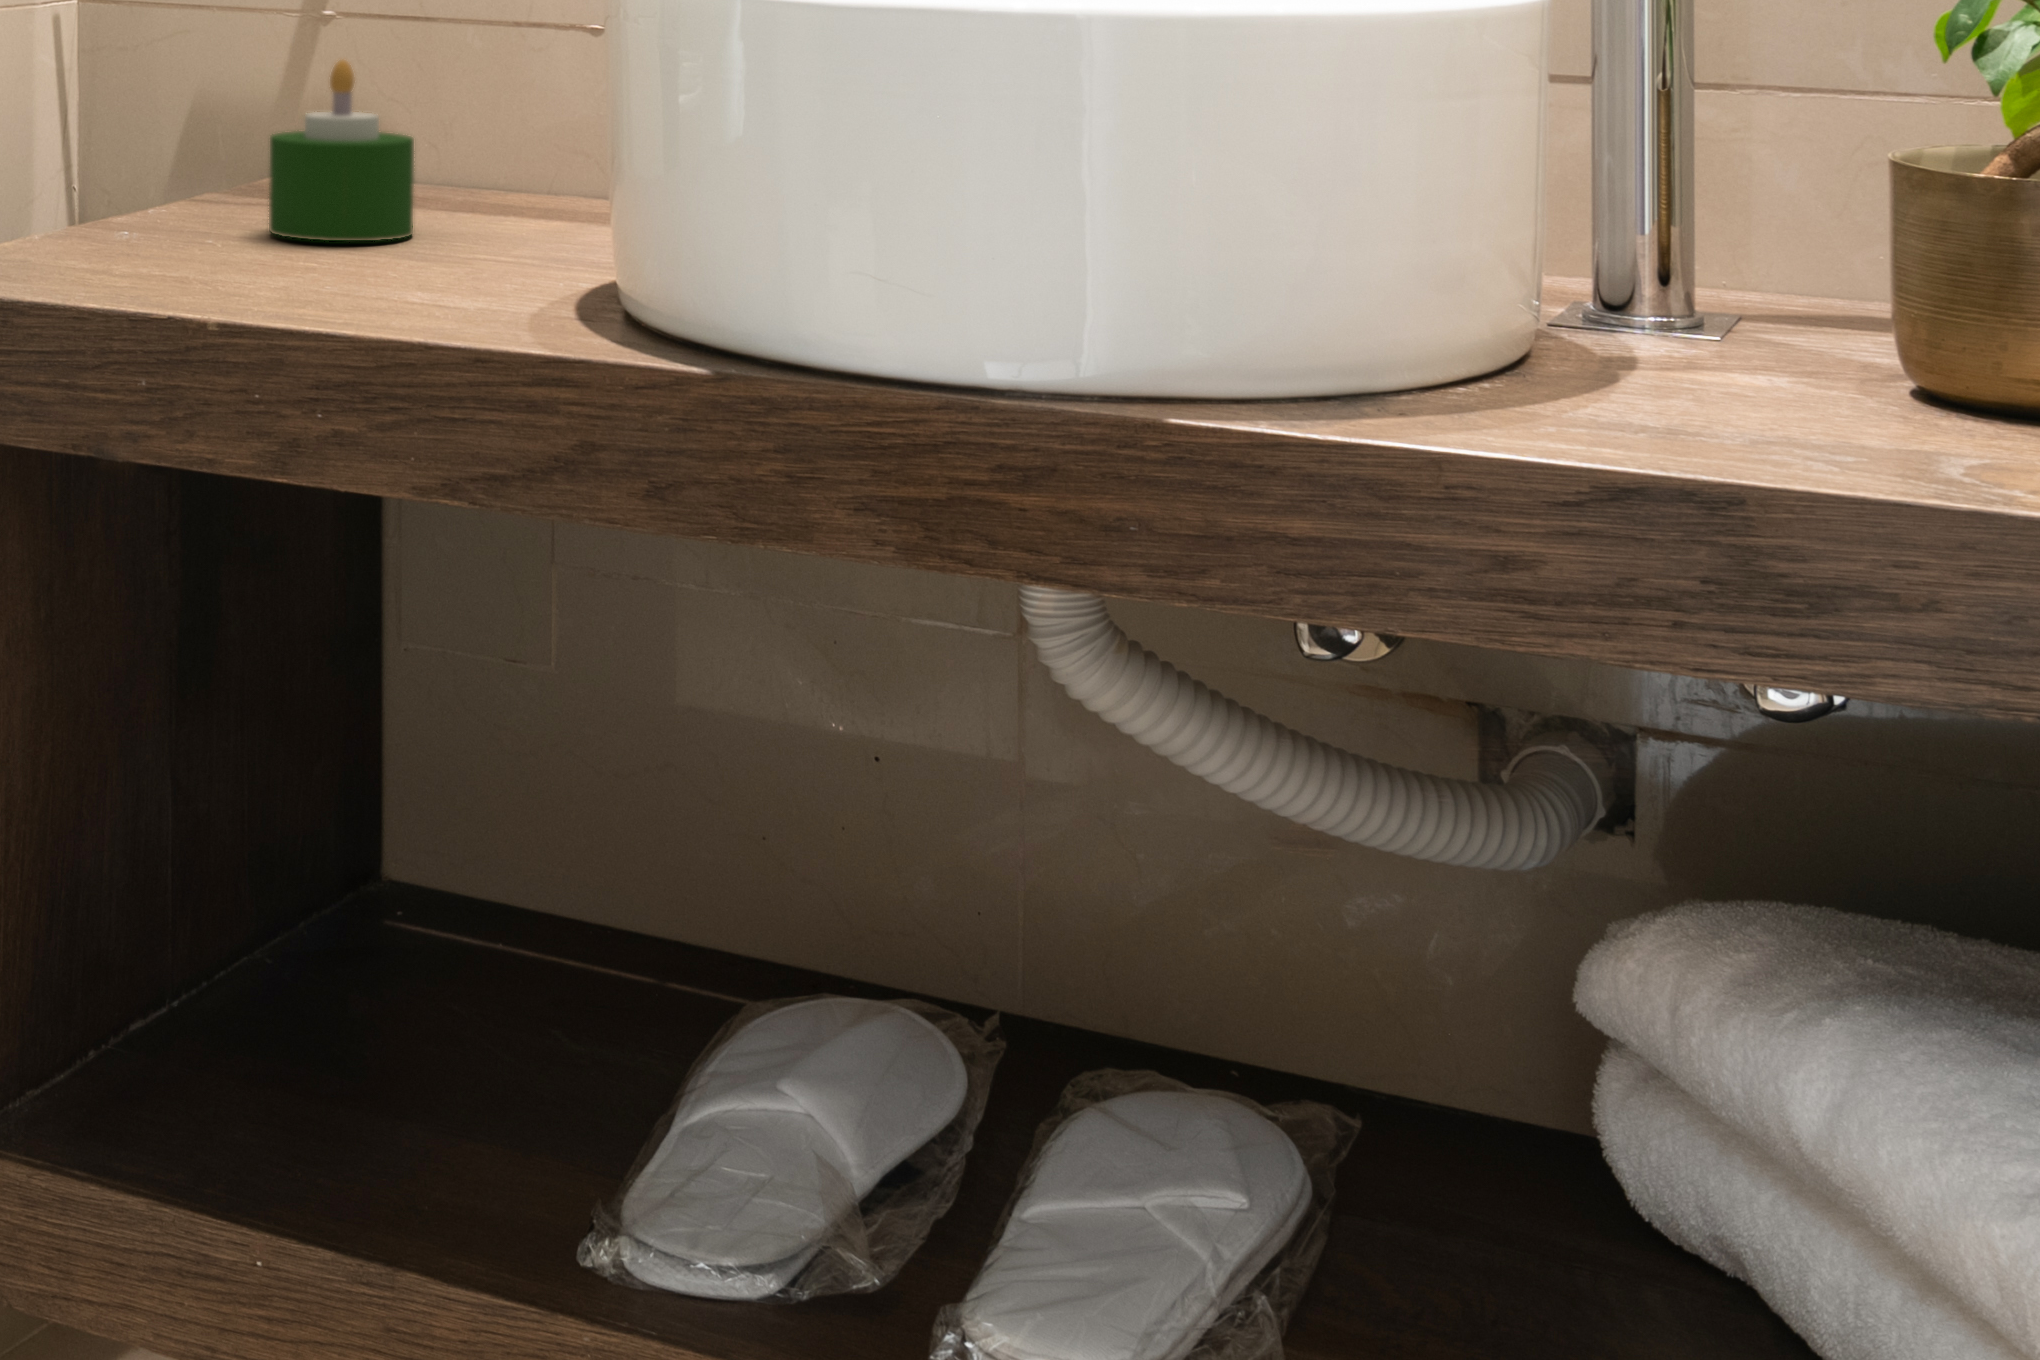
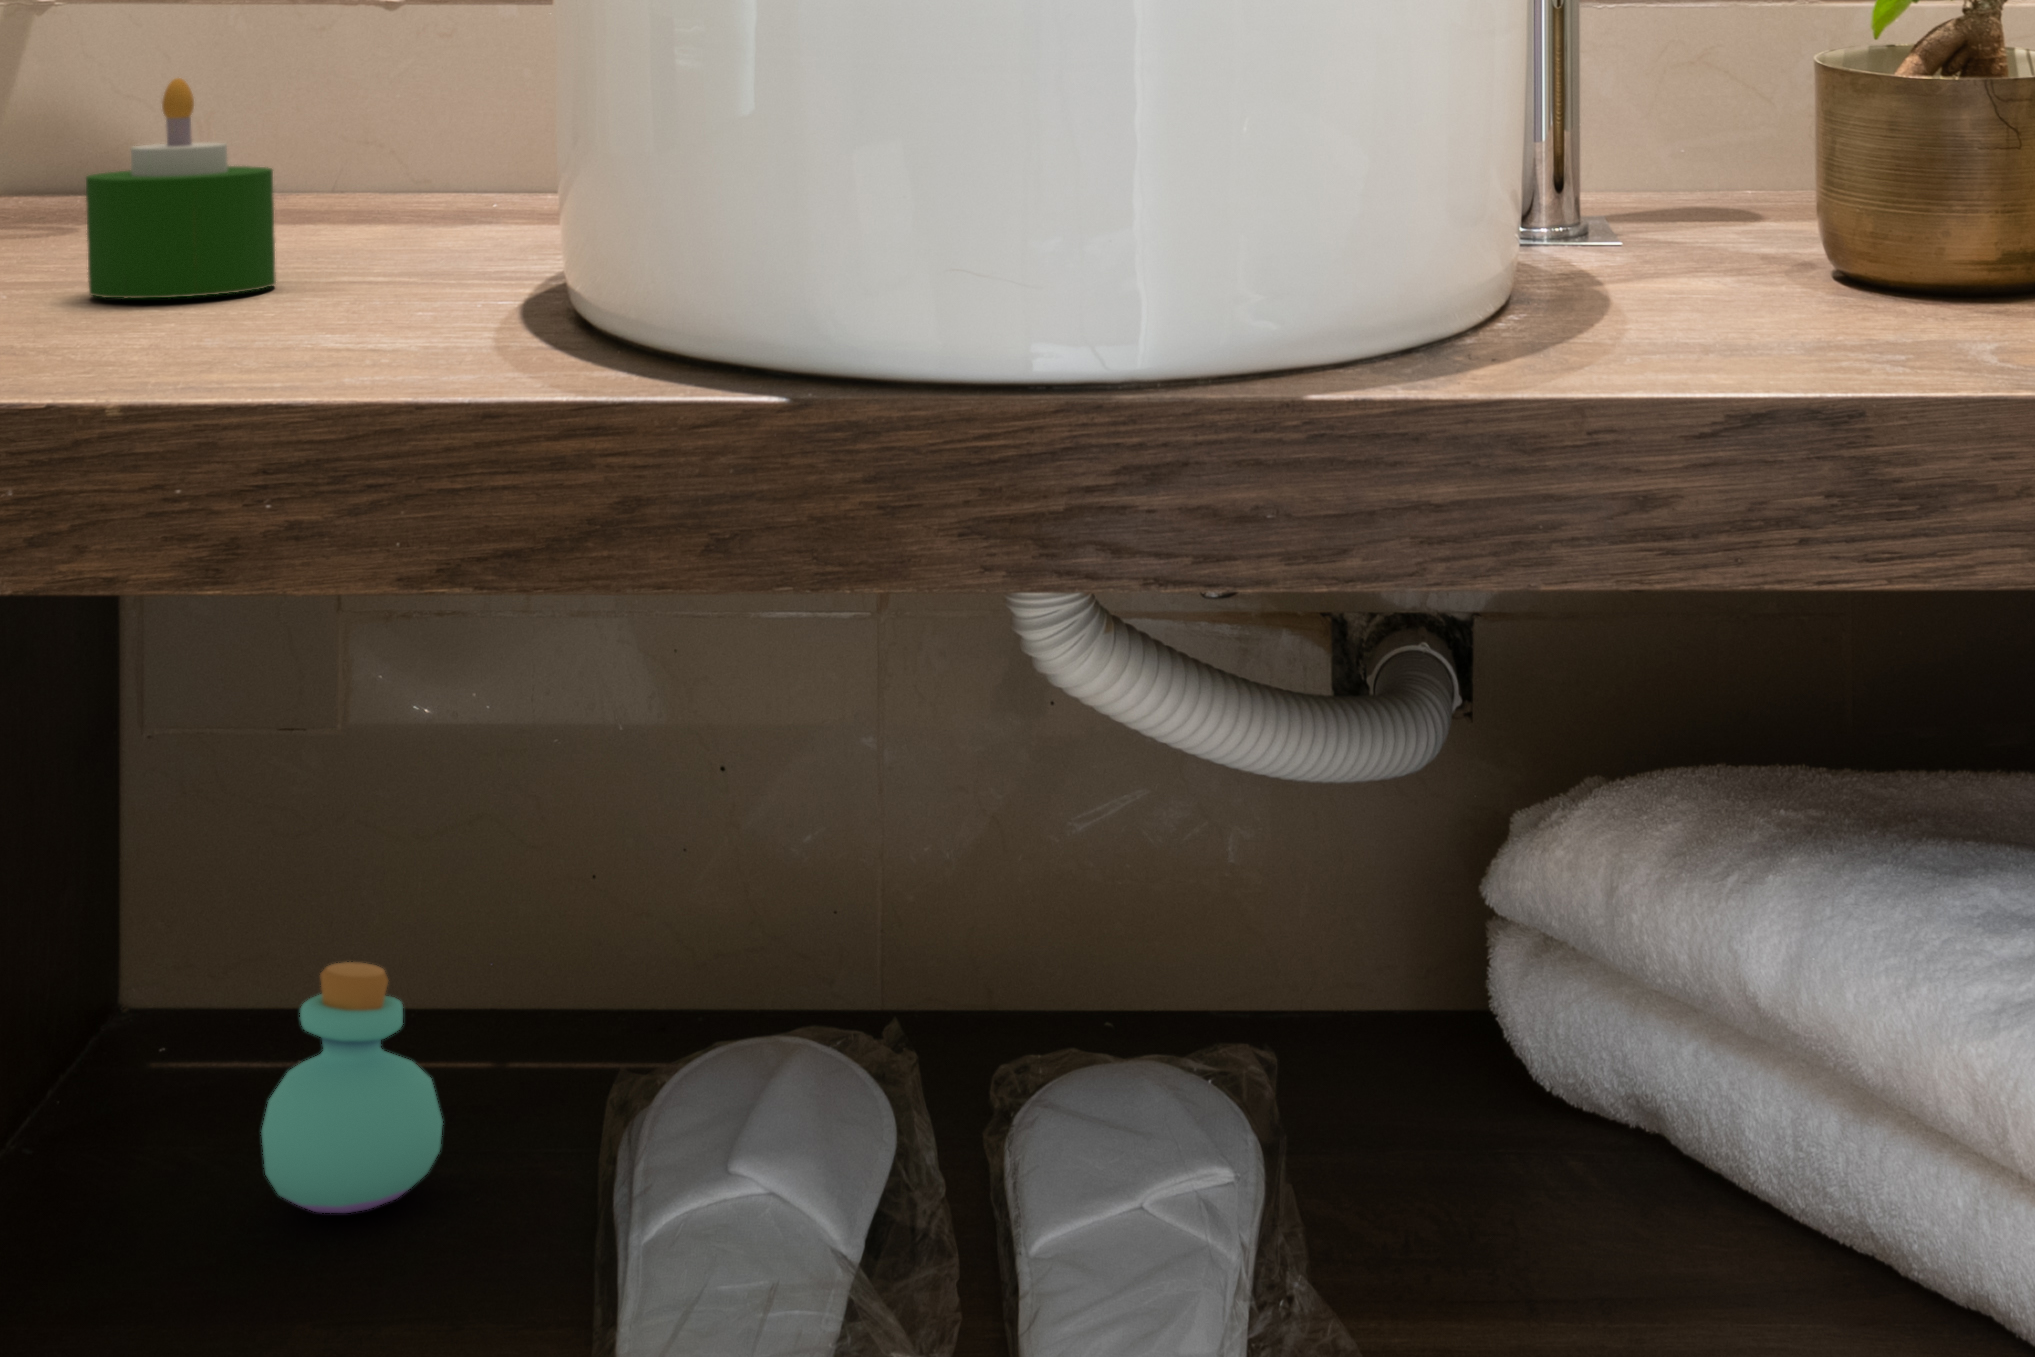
perfume bottle: none [389,807,535,1018] -> present [262,962,443,1213]

